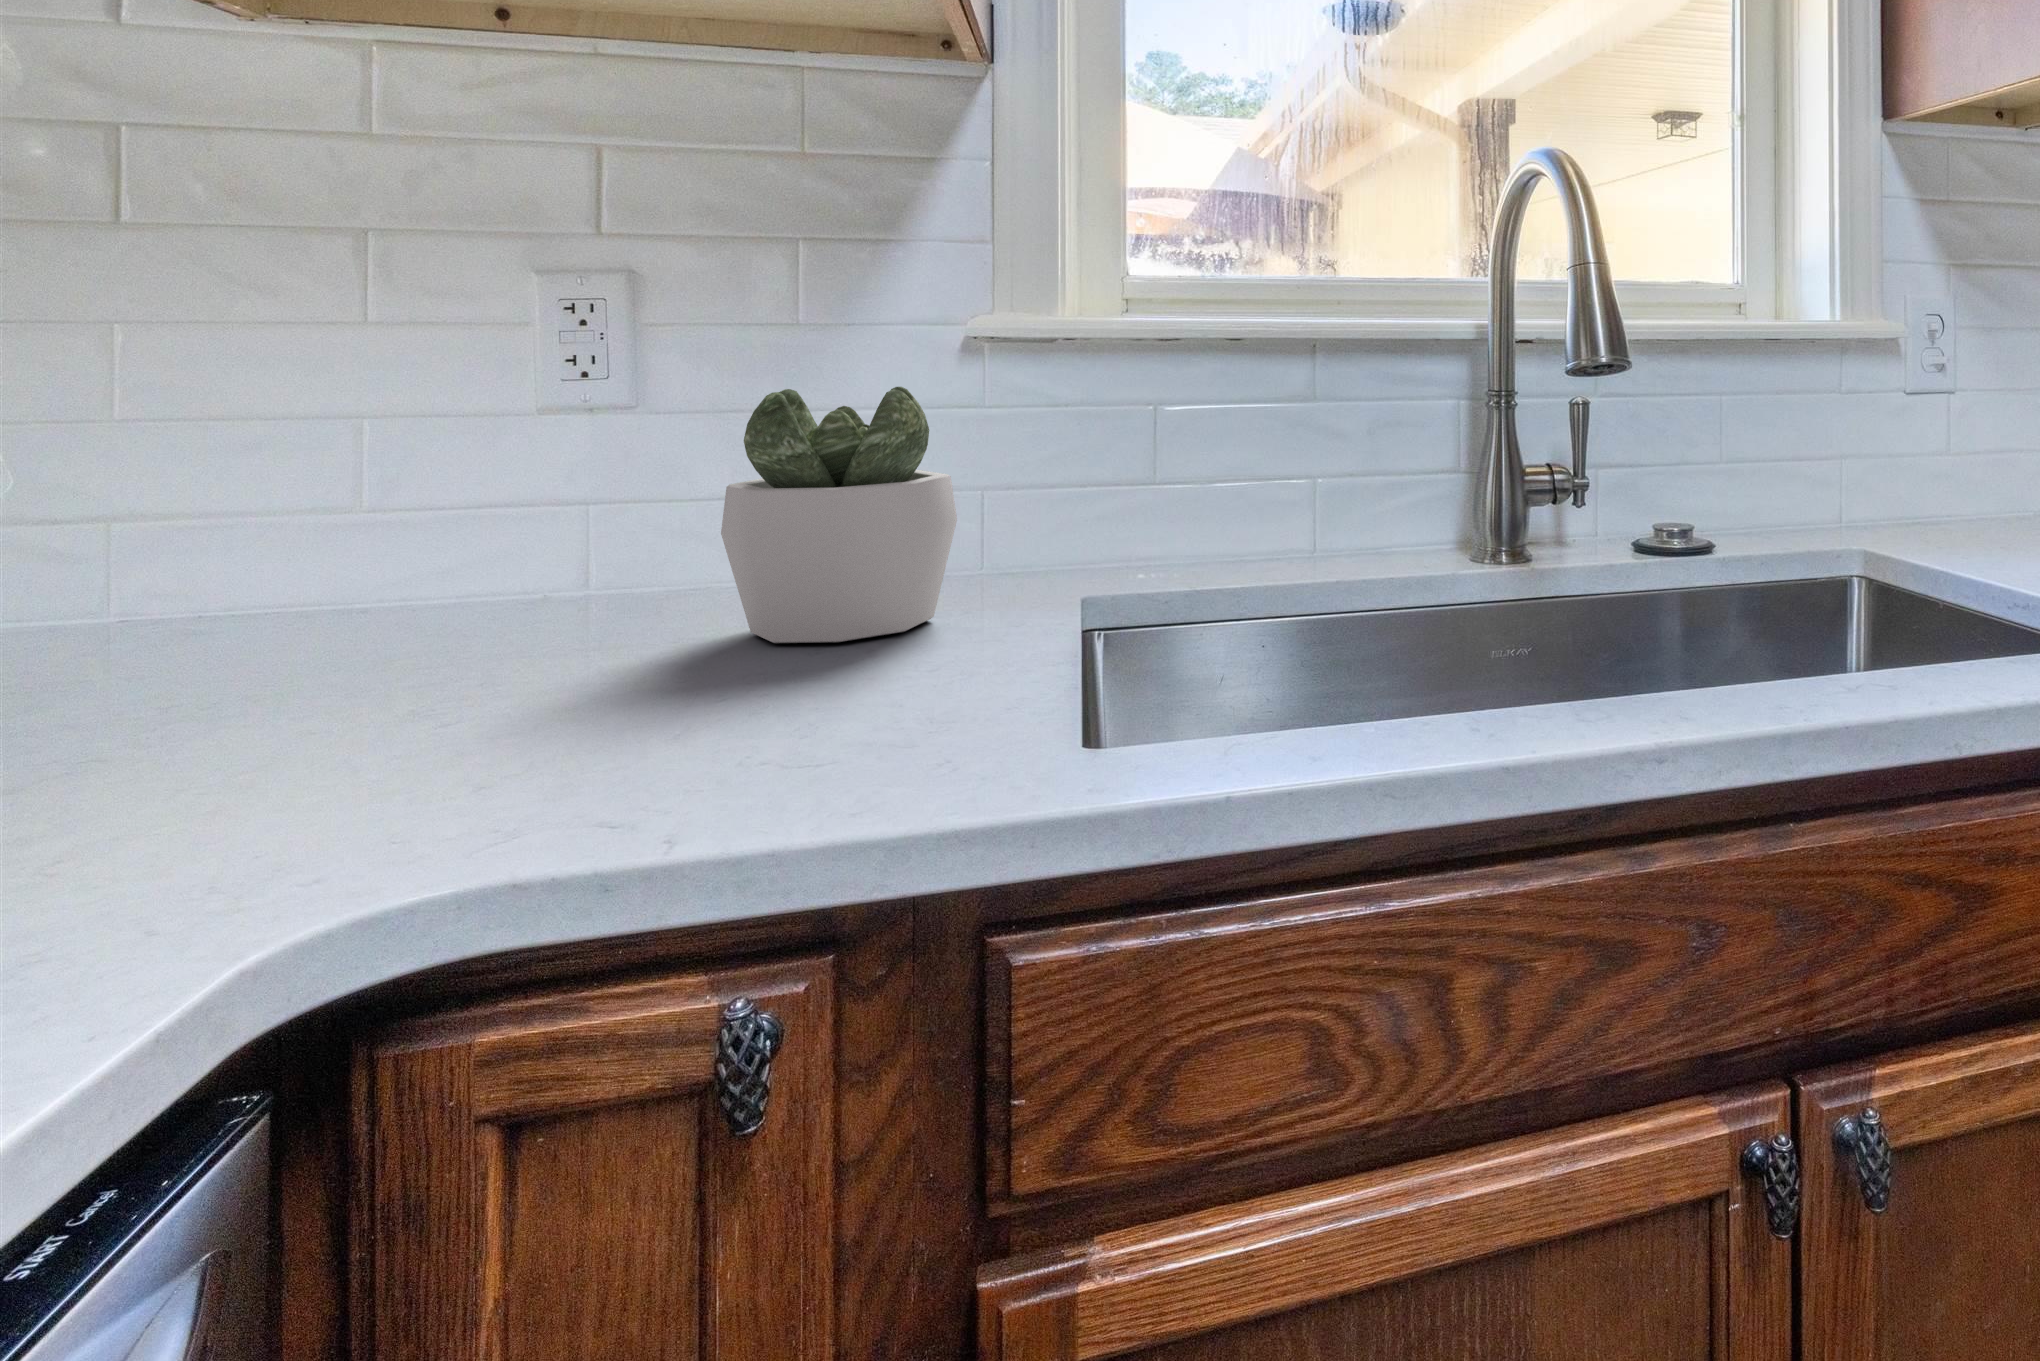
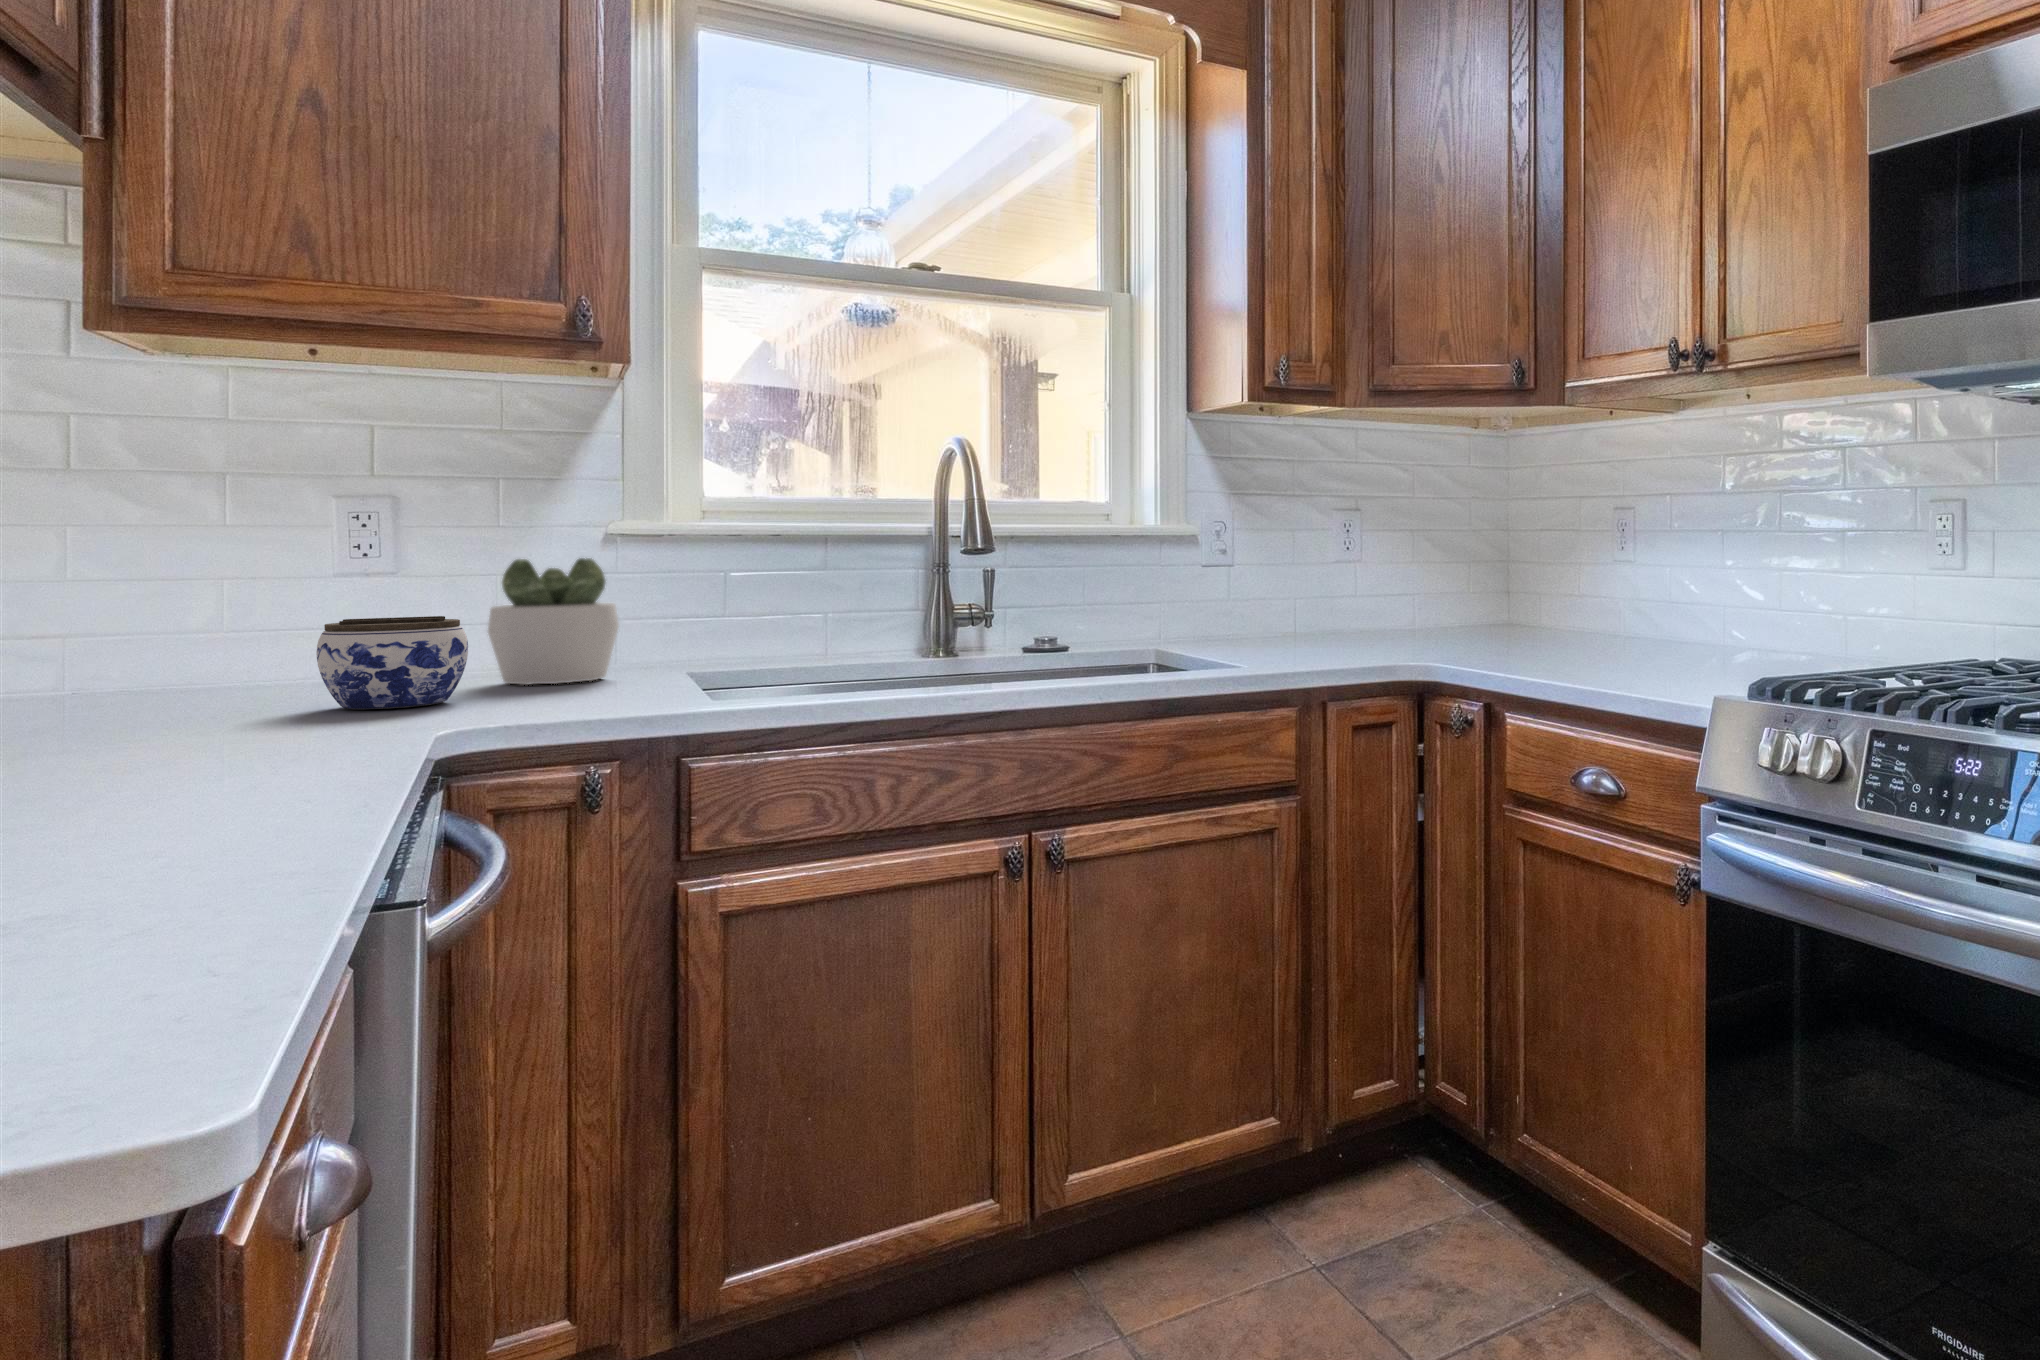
jar: none [259,525,604,758] -> present [316,616,468,709]

